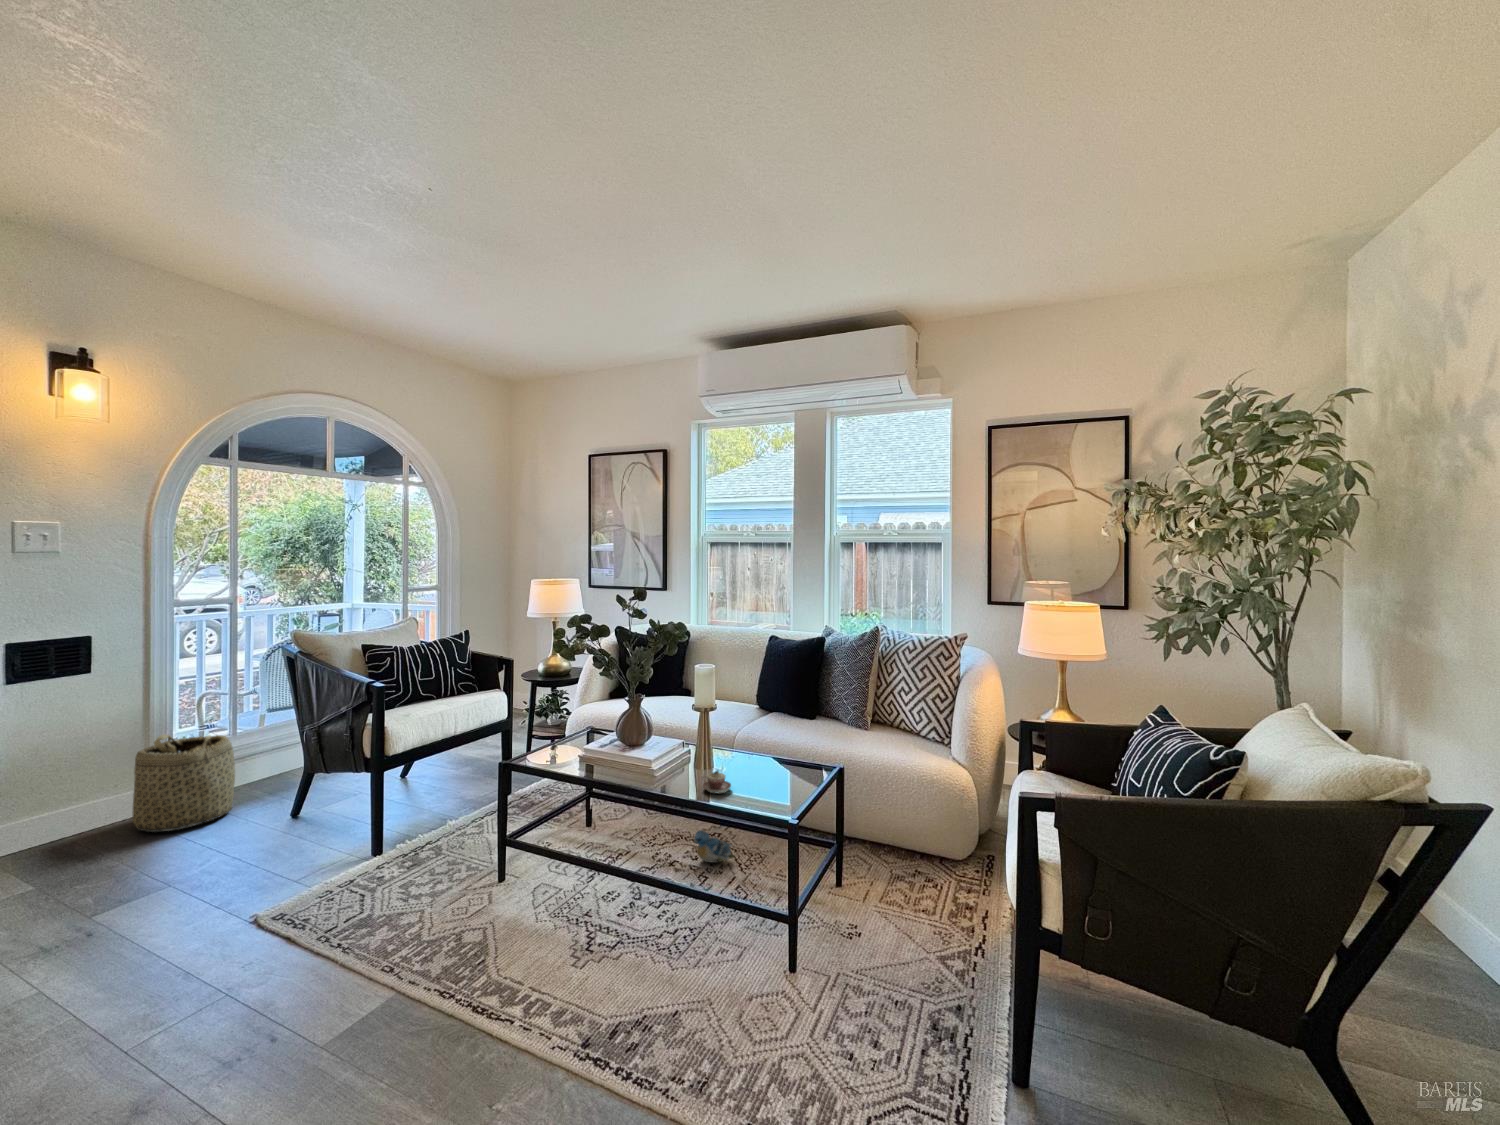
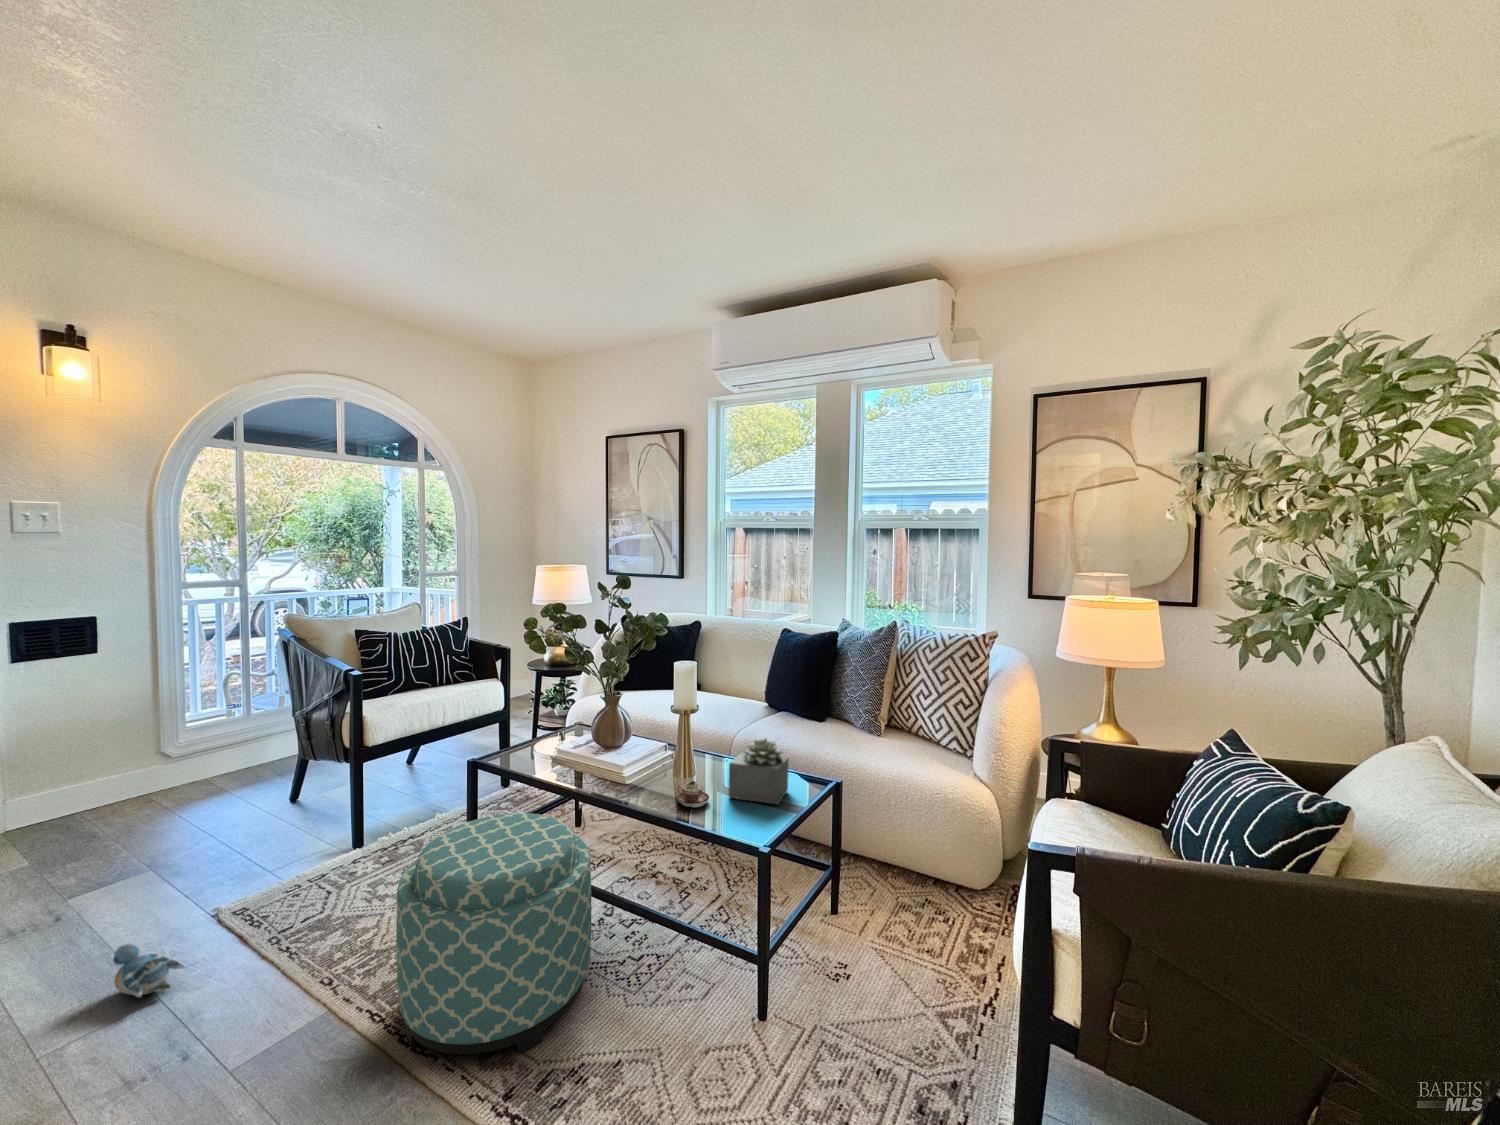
succulent plant: none [747,730,797,788] -> present [729,738,789,804]
basket: present [132,734,235,832] -> none [134,713,236,811]
ottoman: none [467,805,636,1016] -> present [396,813,592,1054]
plush toy: present [694,830,735,863] -> present [114,944,184,997]

